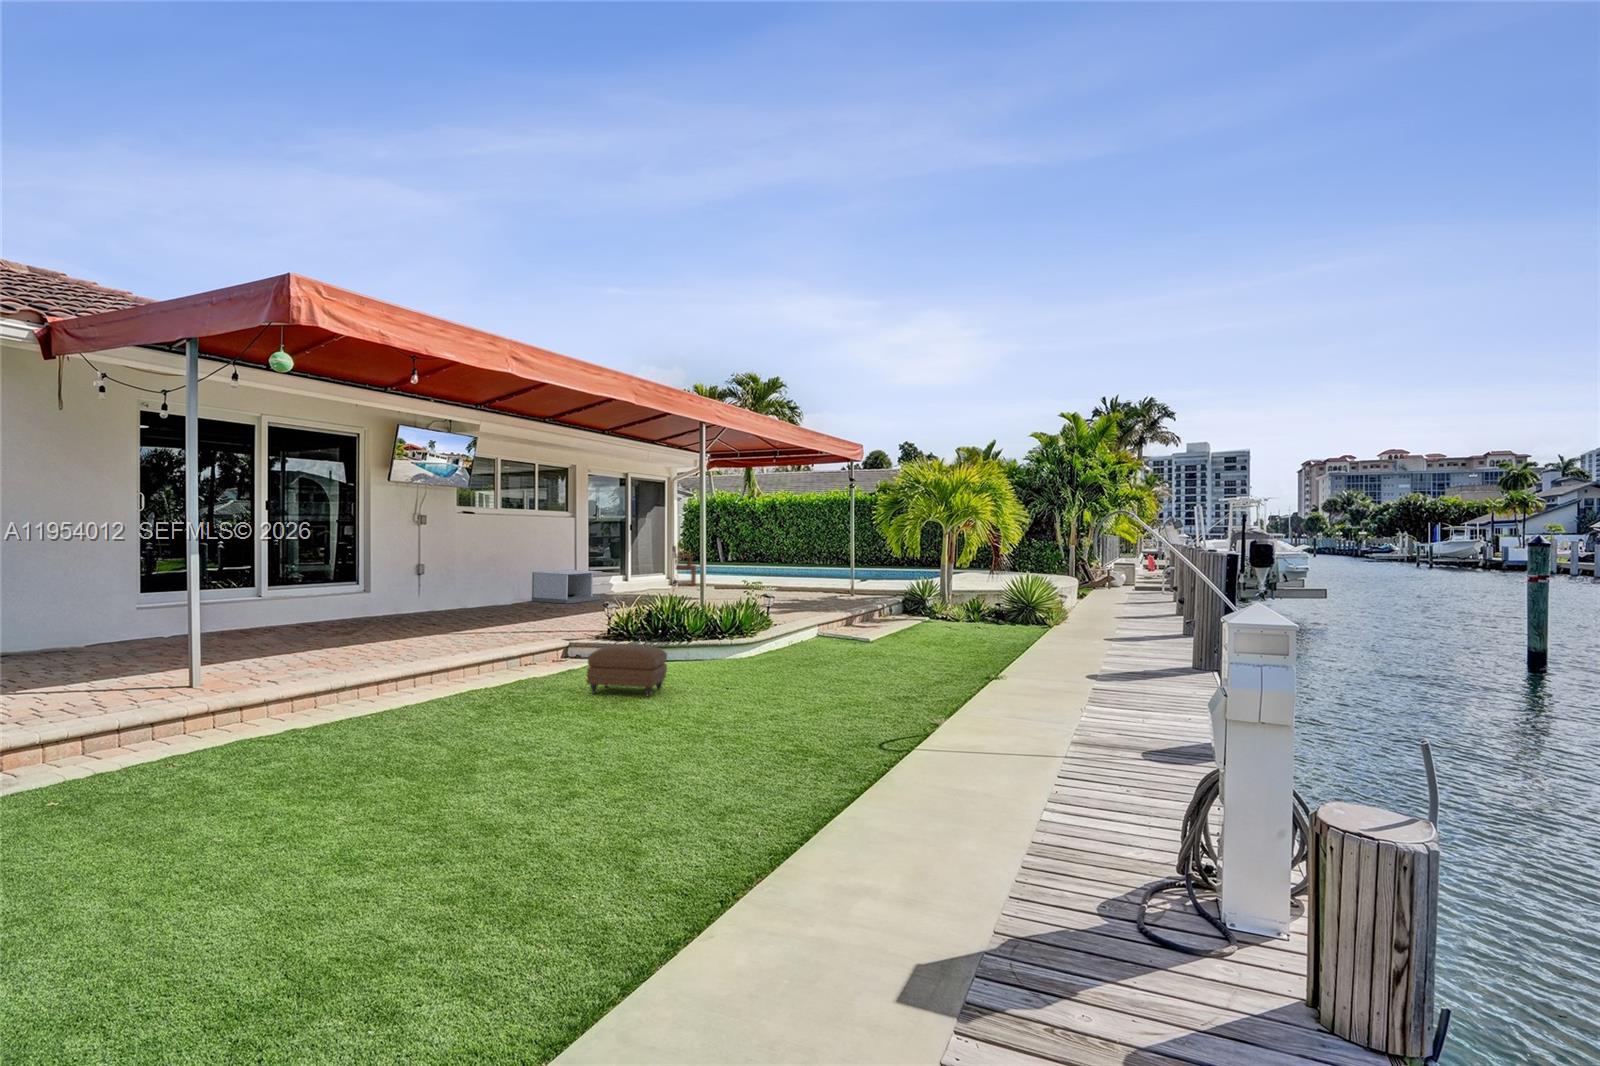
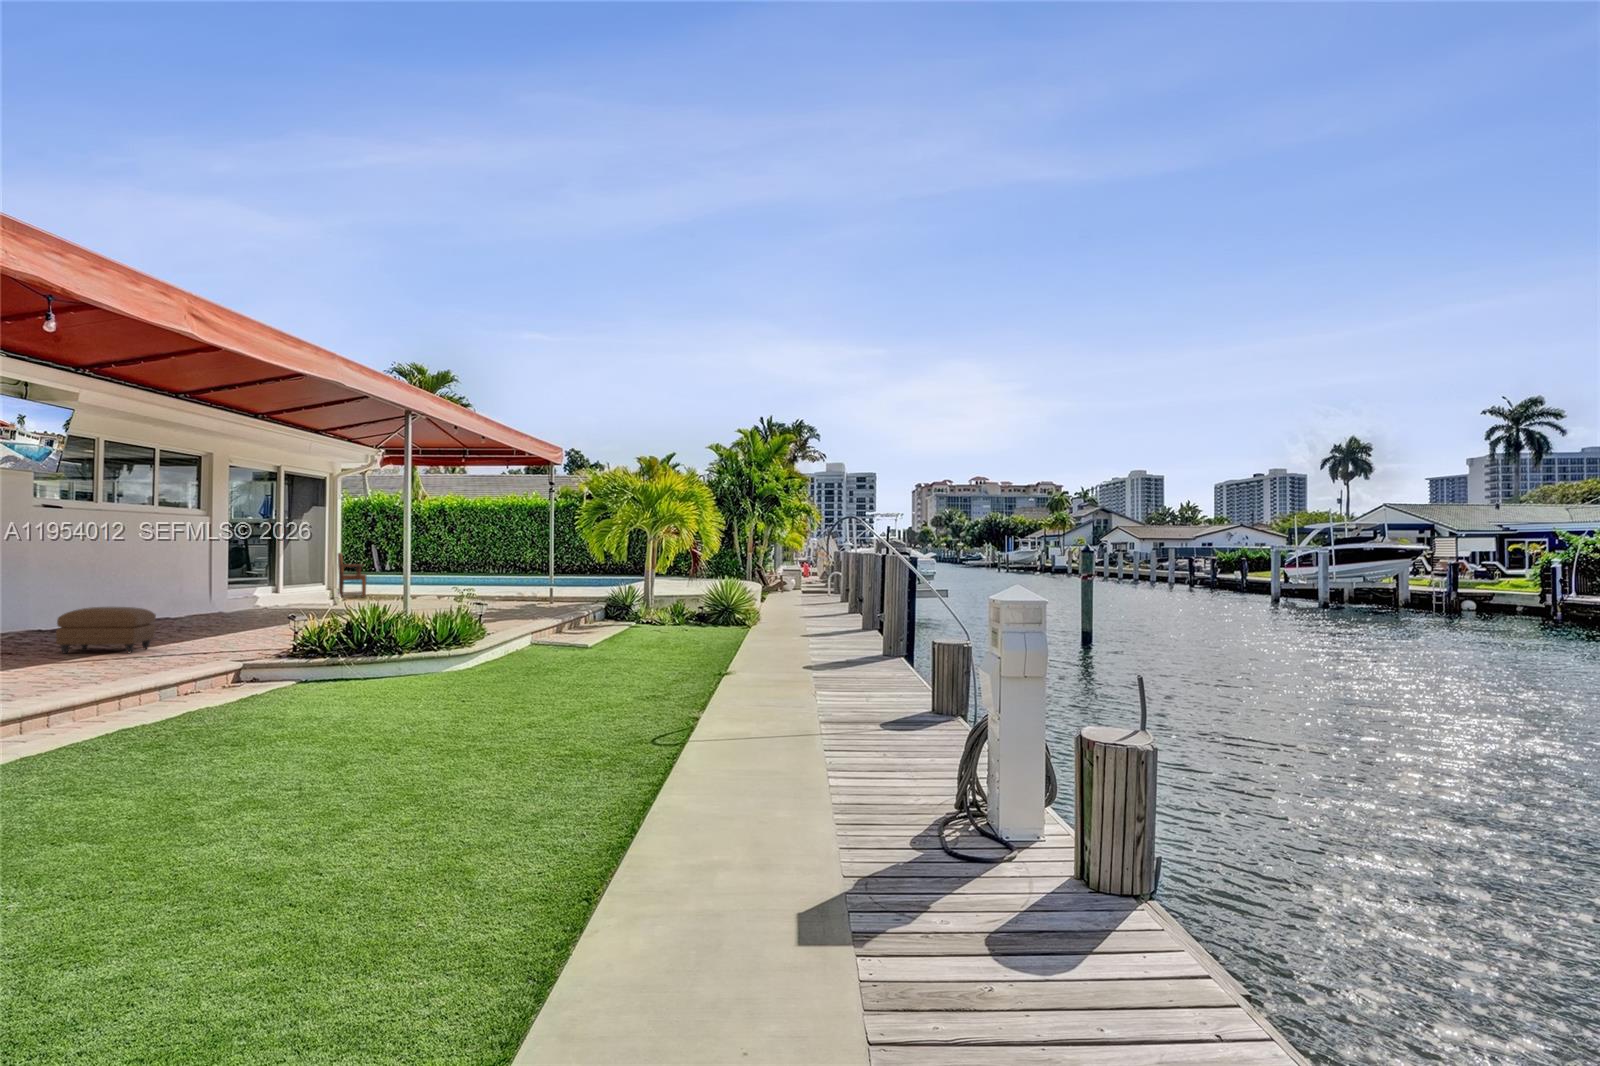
coffee table: present [532,570,601,604] -> none [159,581,257,620]
ottoman: present [587,644,667,696] -> present [56,607,156,654]

